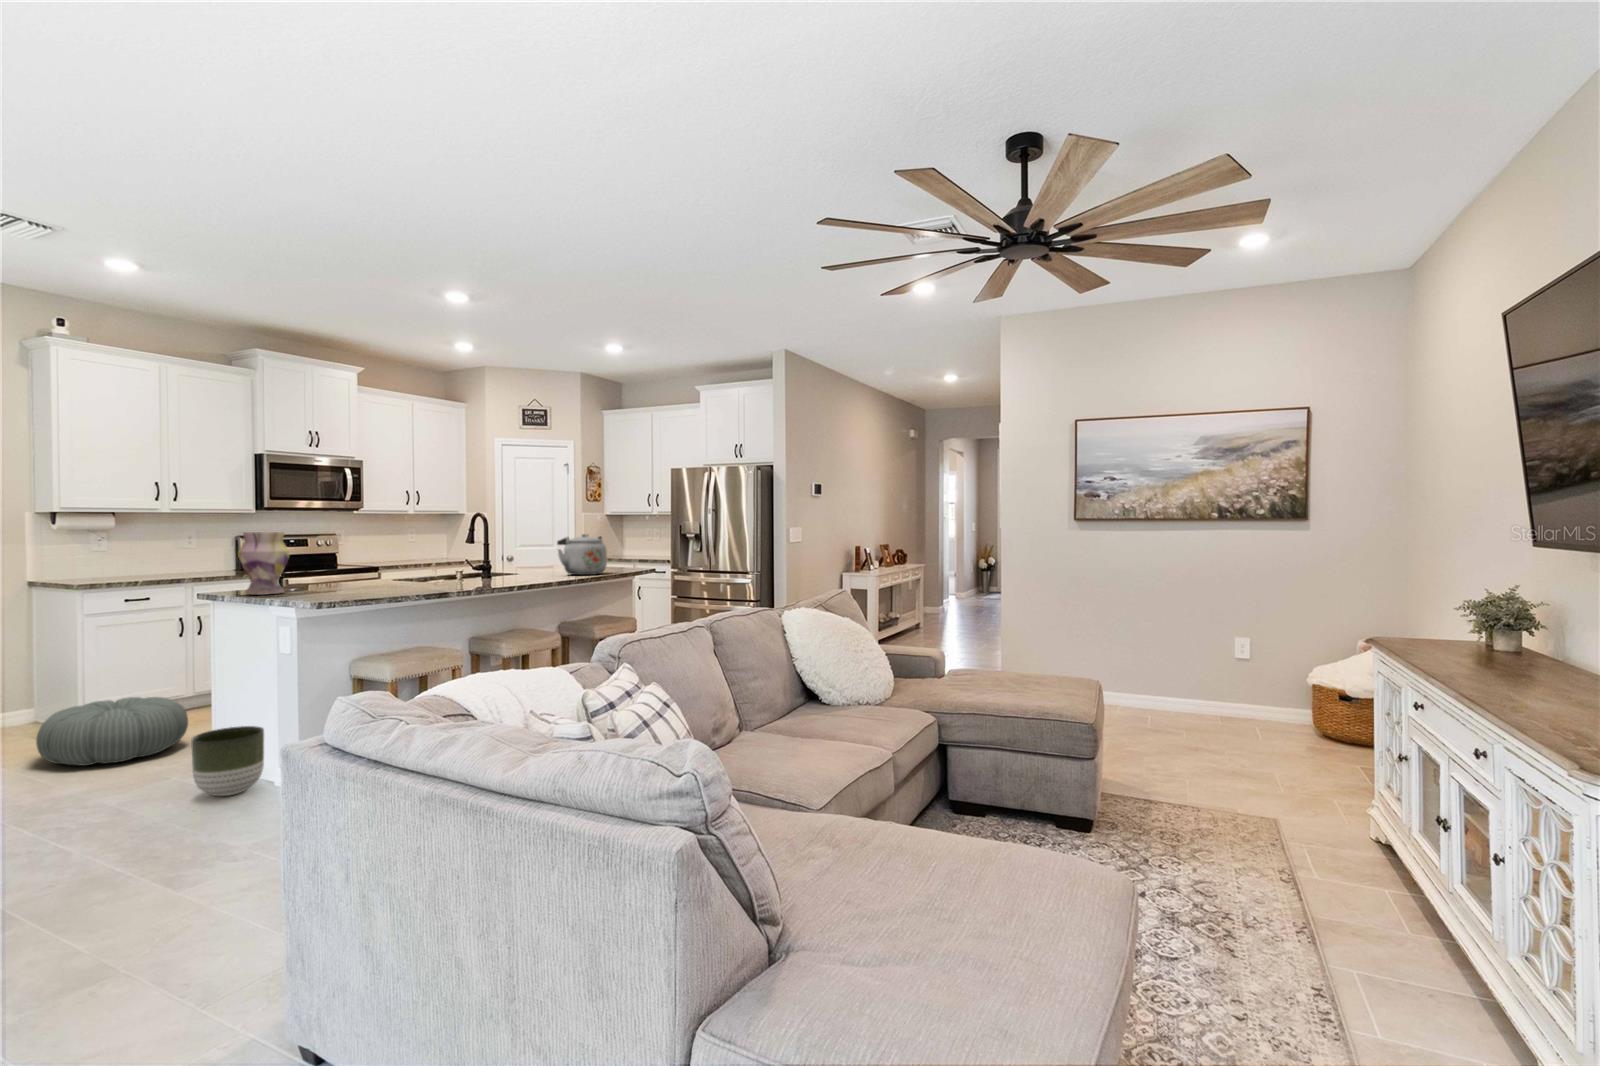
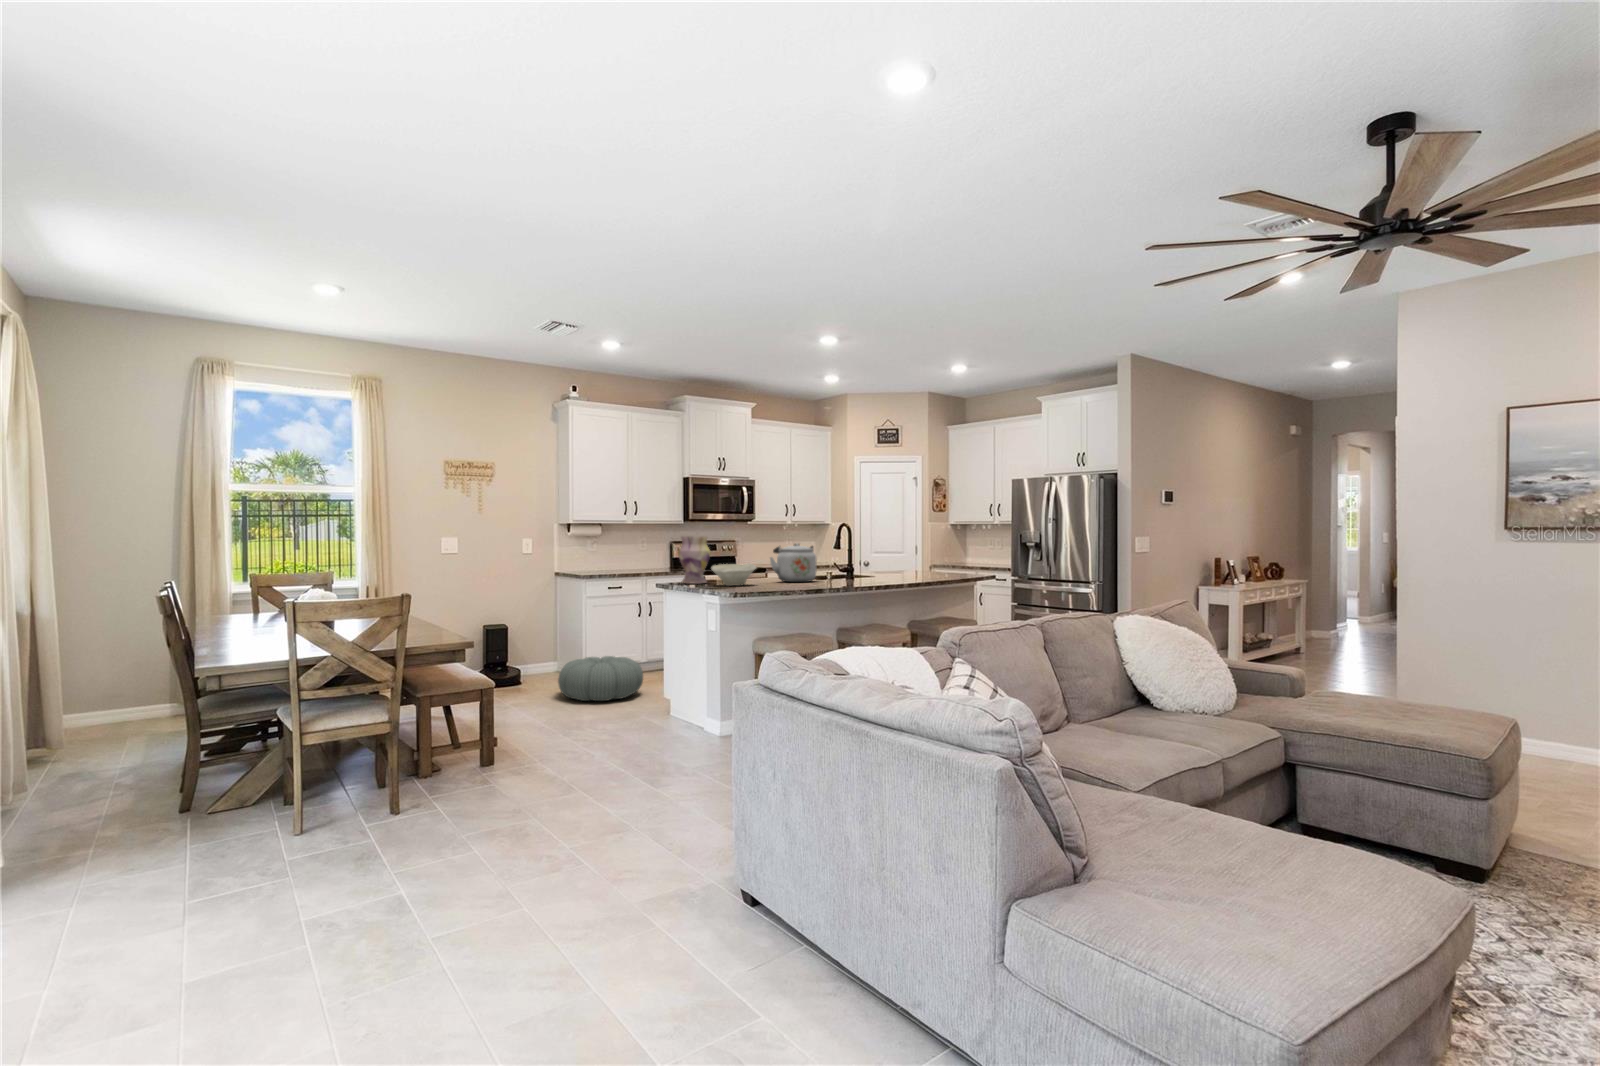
kettle: present [557,534,607,575] -> present [770,543,817,582]
bowl: none [289,566,358,596] -> present [712,563,756,586]
planter: present [192,726,264,796] -> none [649,682,693,732]

